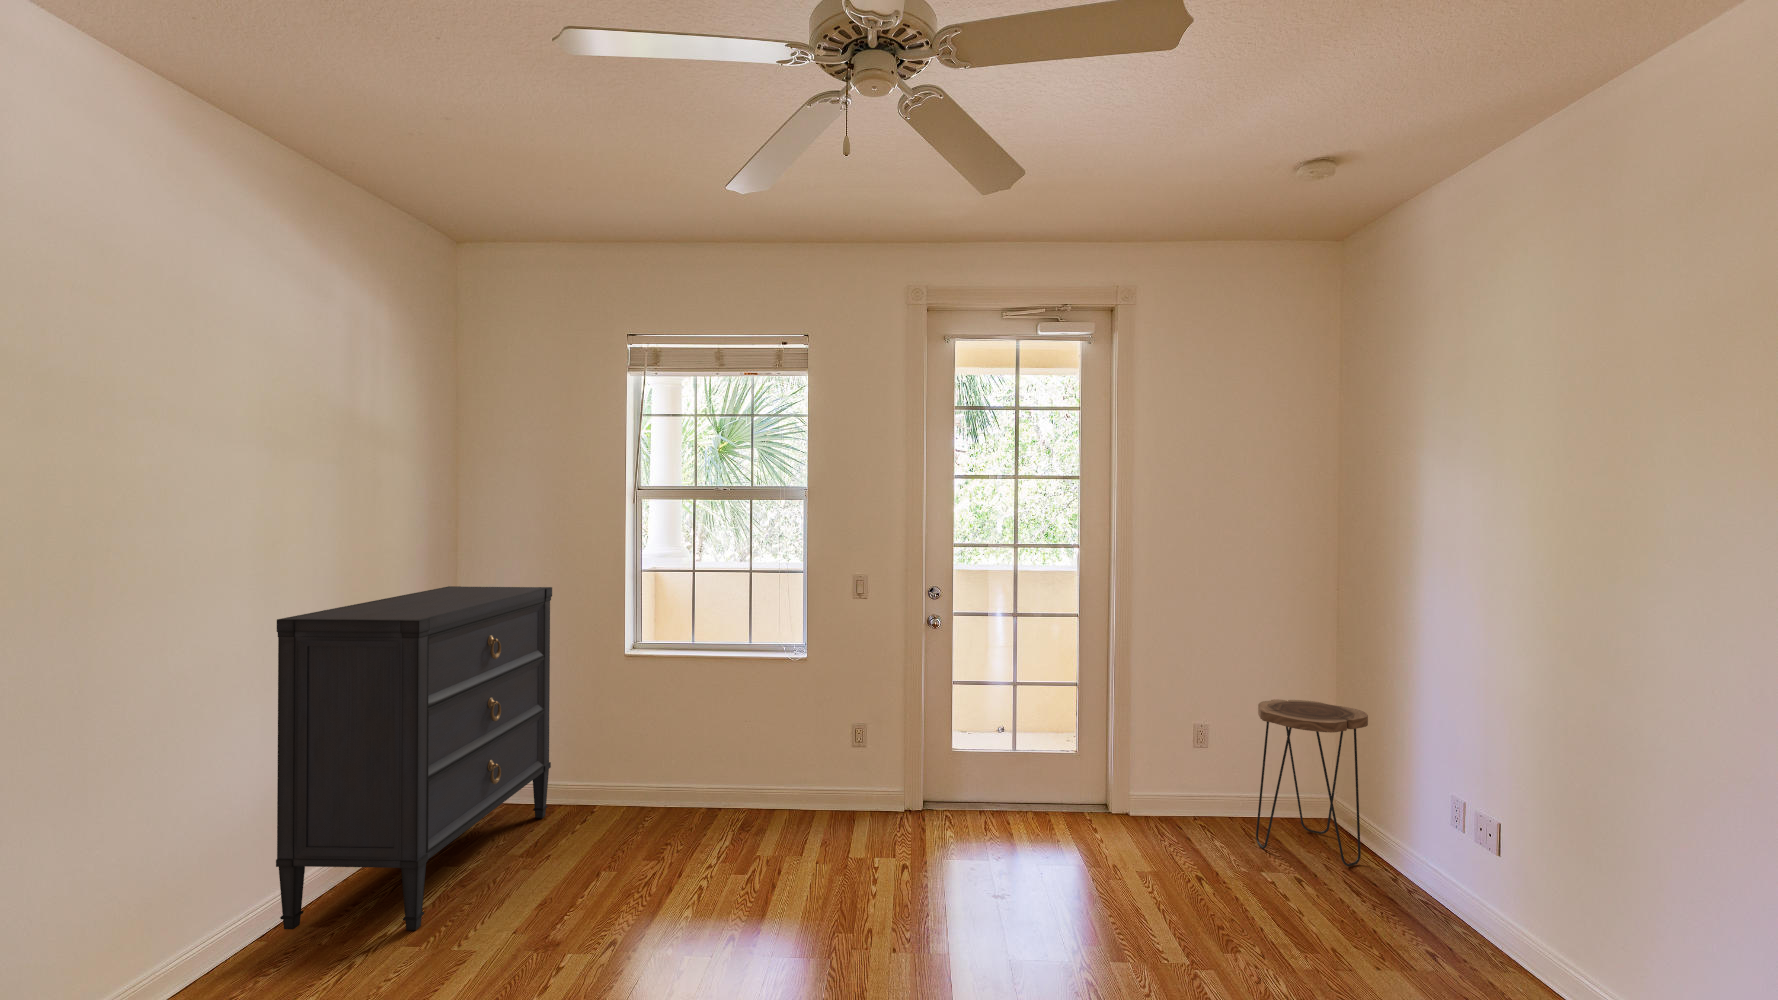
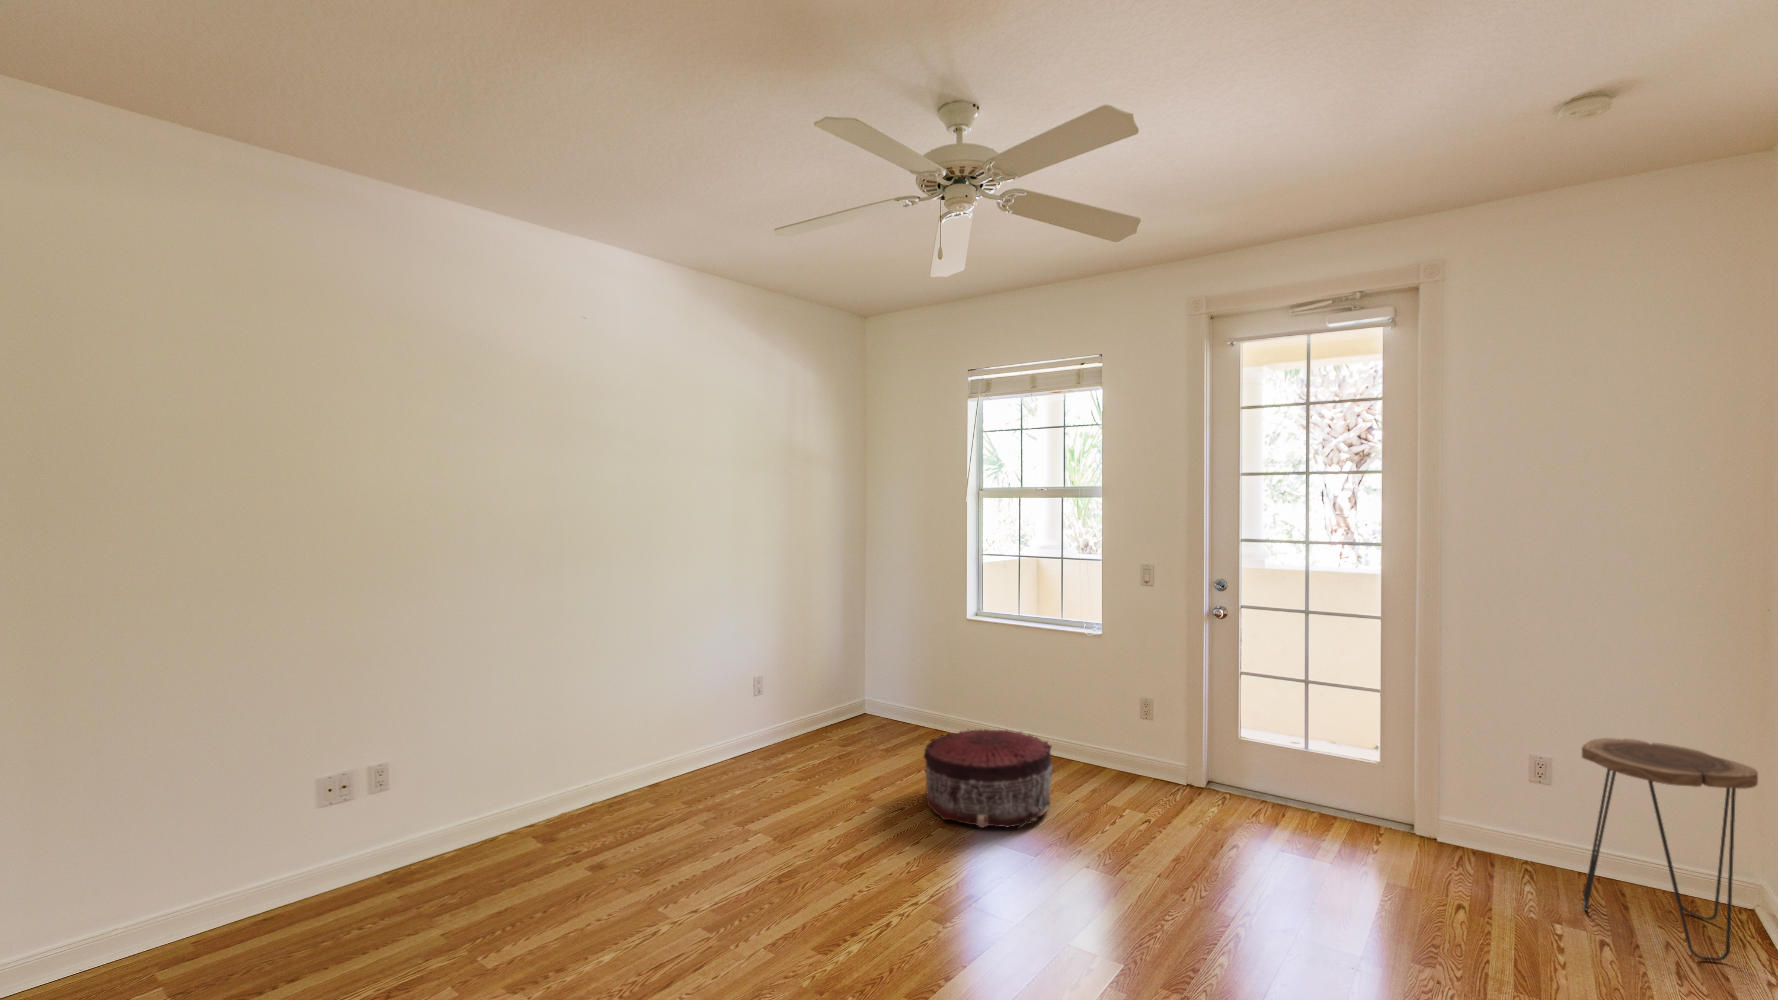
dresser: present [276,586,552,931] -> none [724,560,915,781]
pouf: none [644,785,808,923] -> present [924,729,1053,827]

